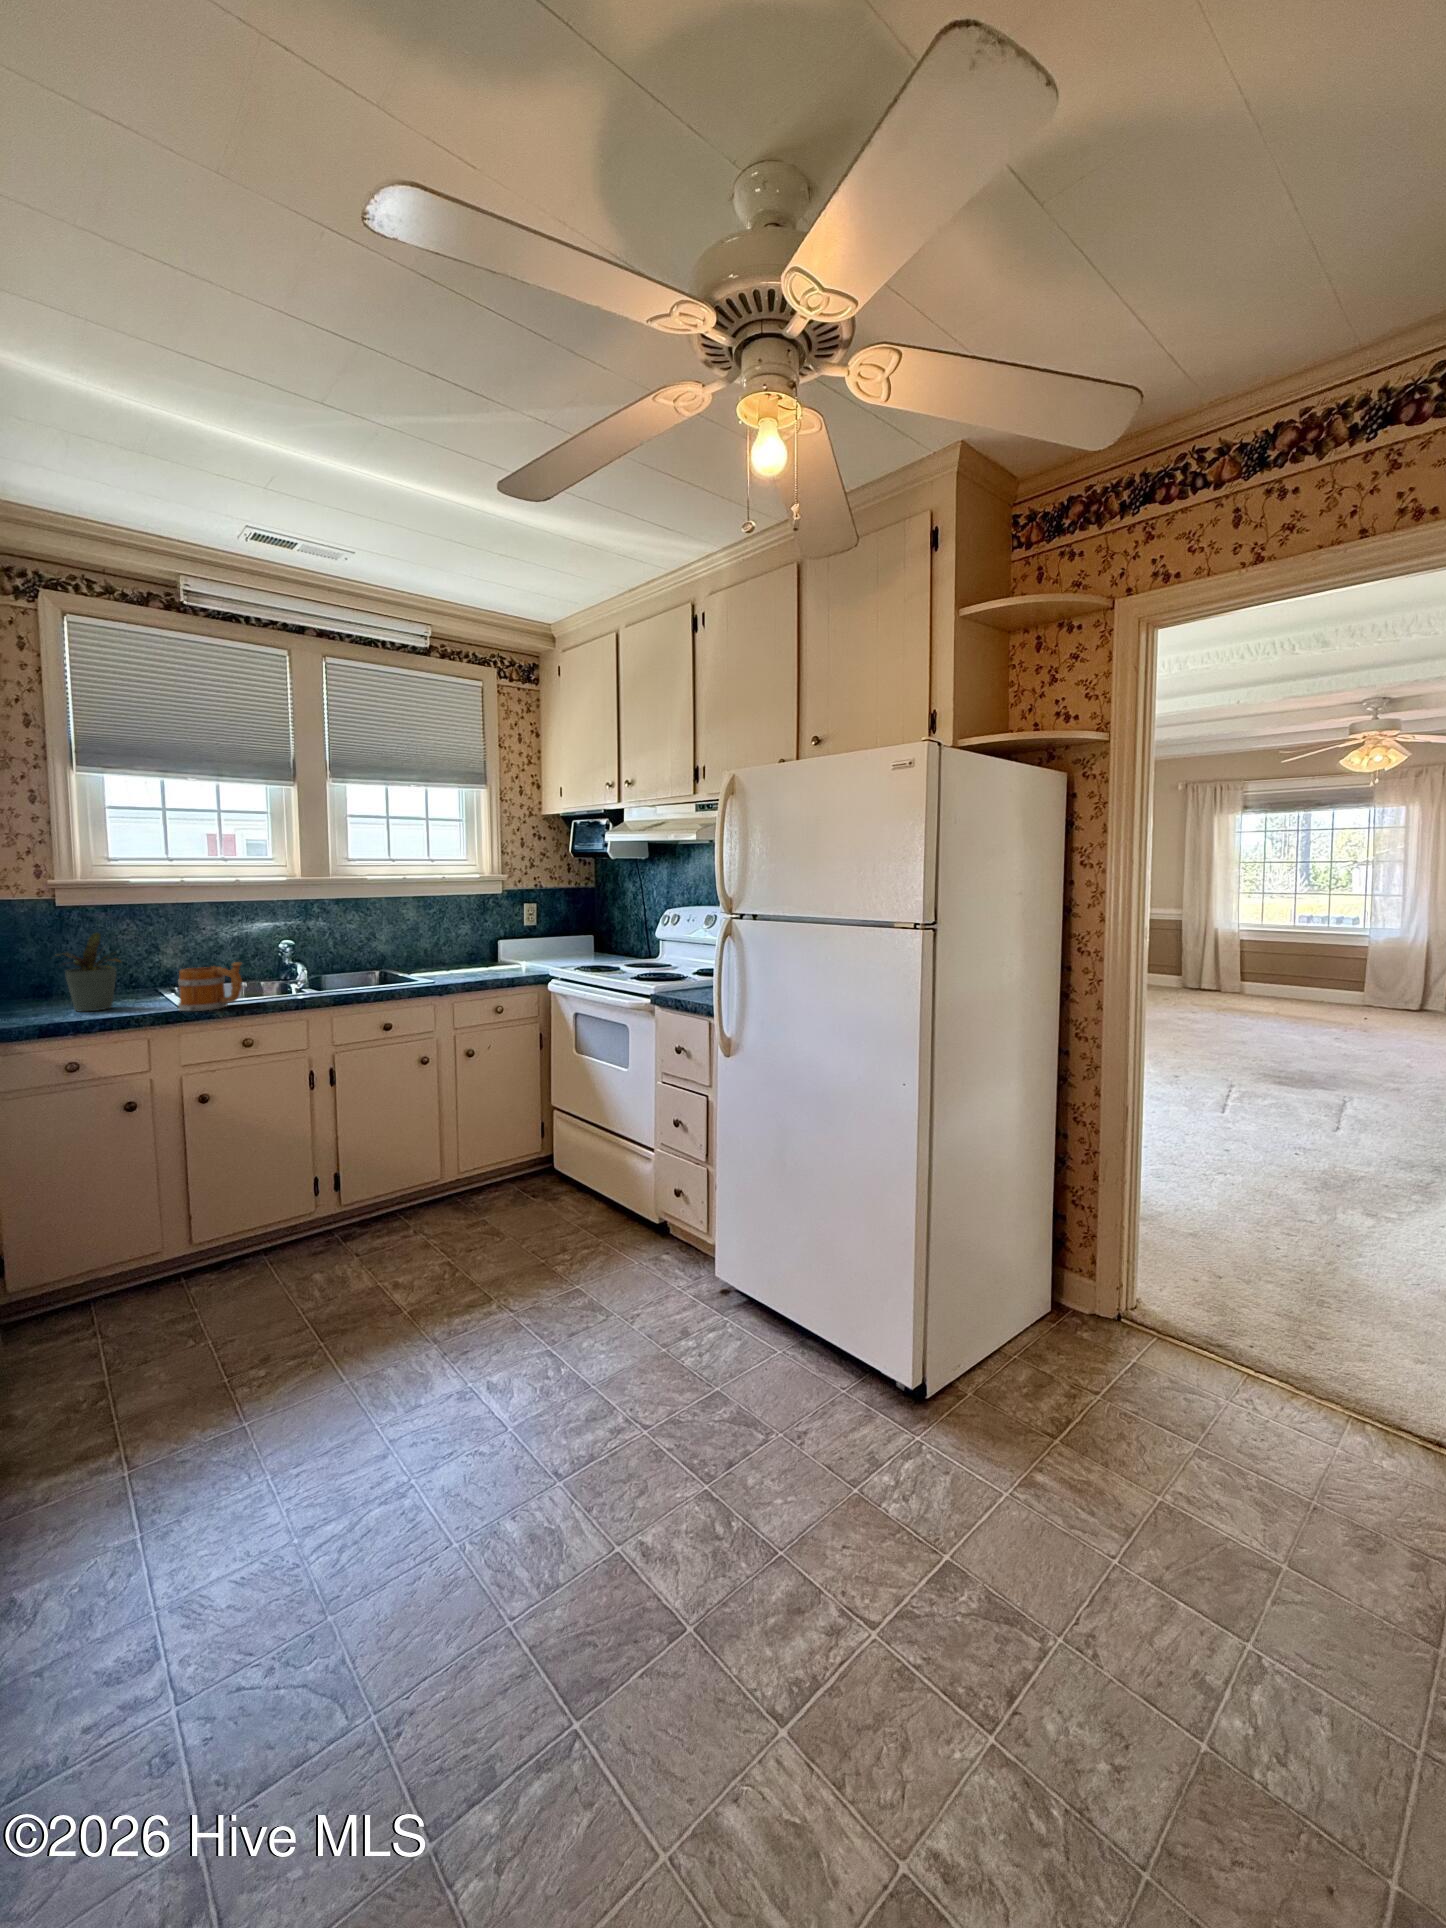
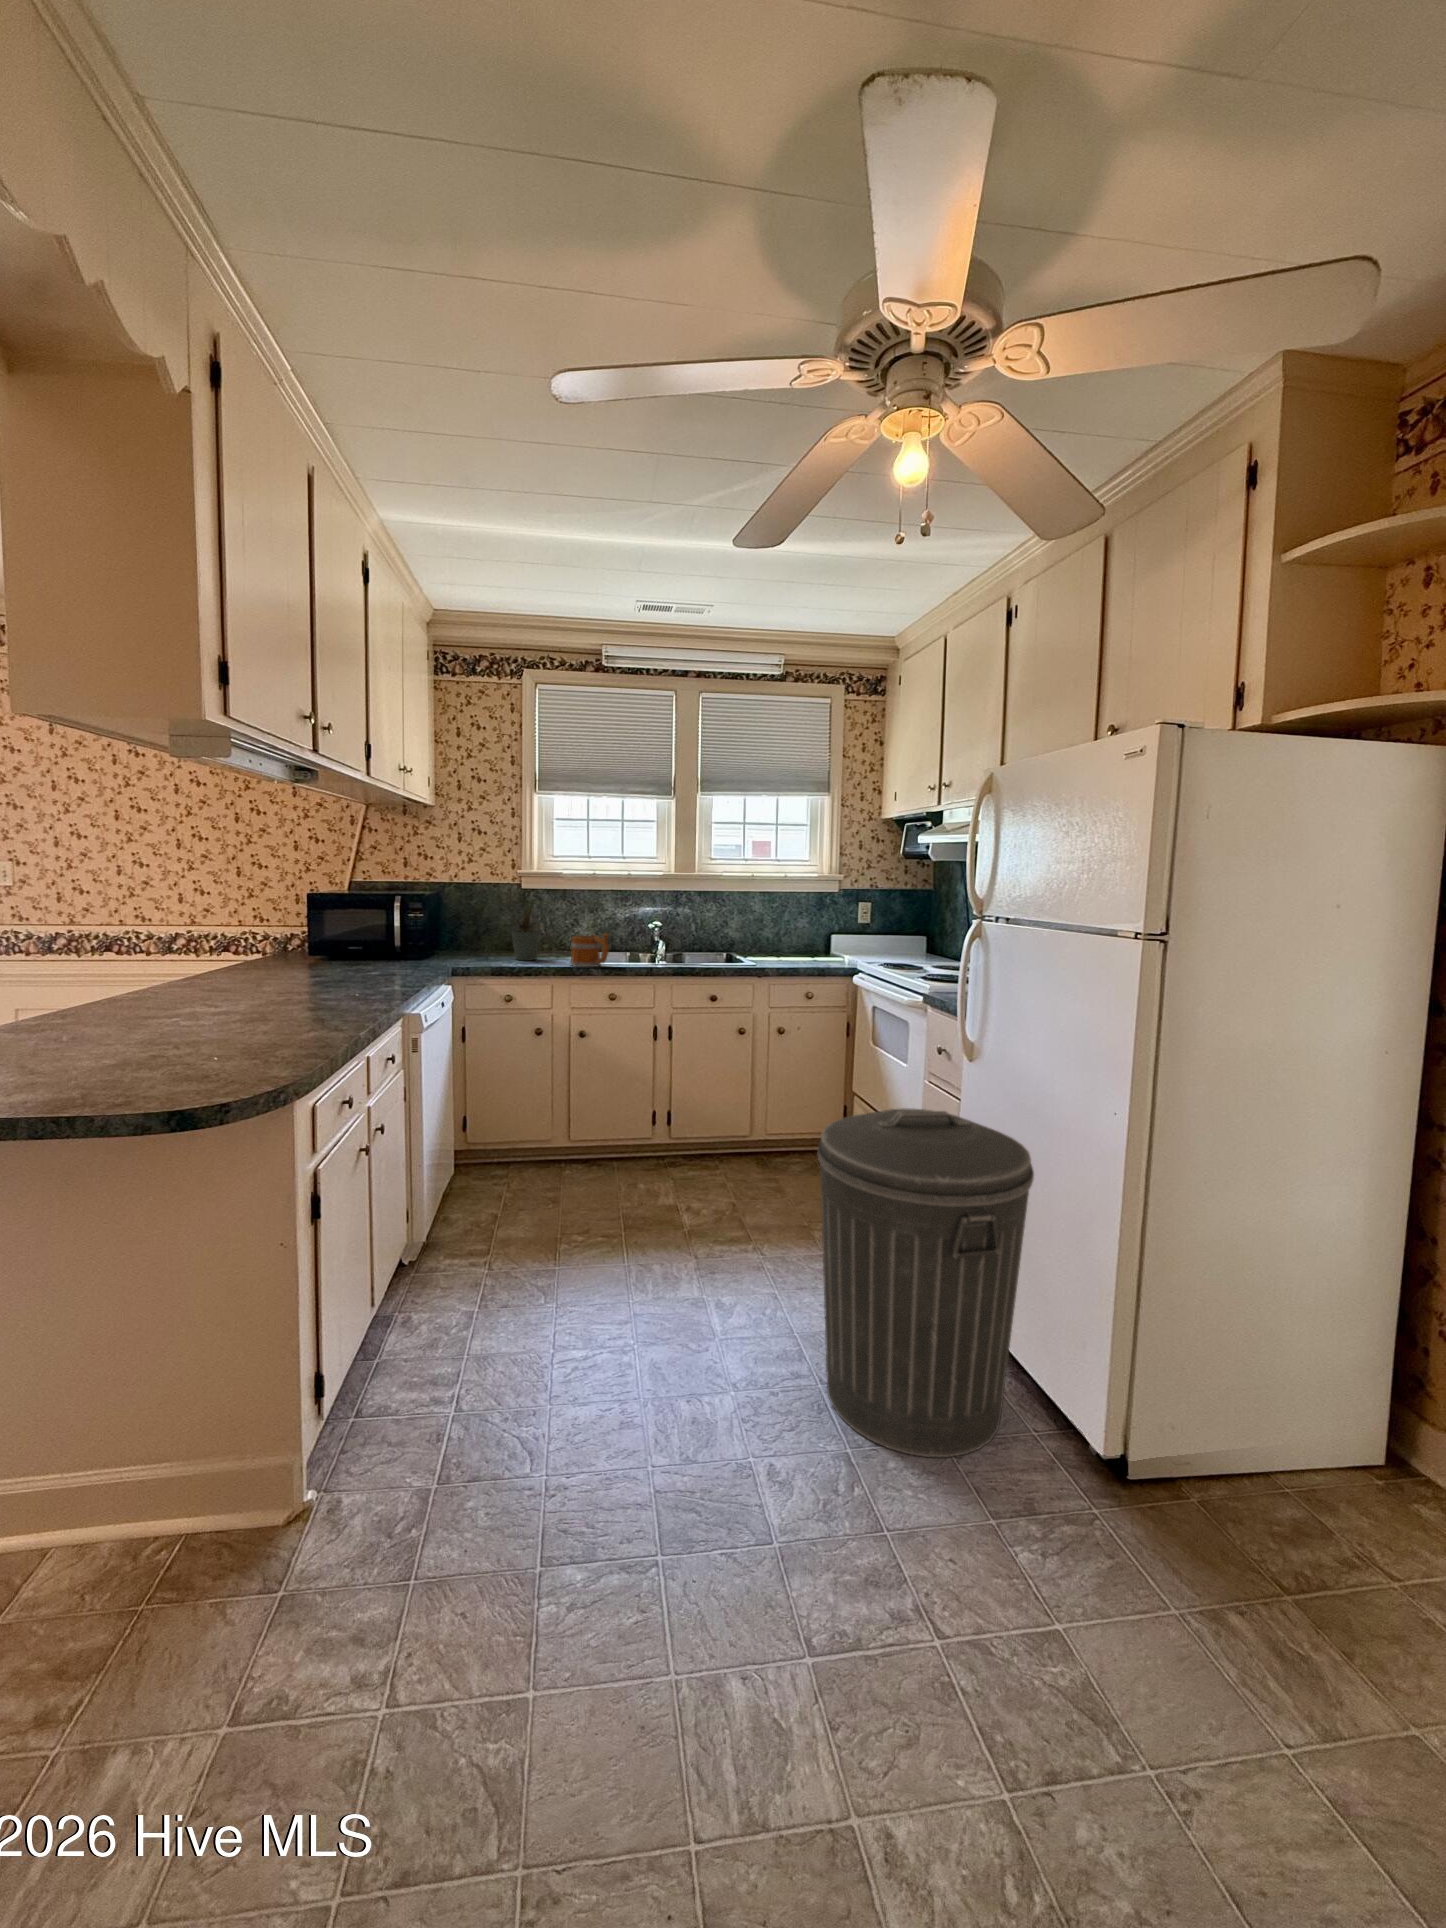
trash can: none [626,1112,835,1466] -> present [818,1108,1034,1457]

